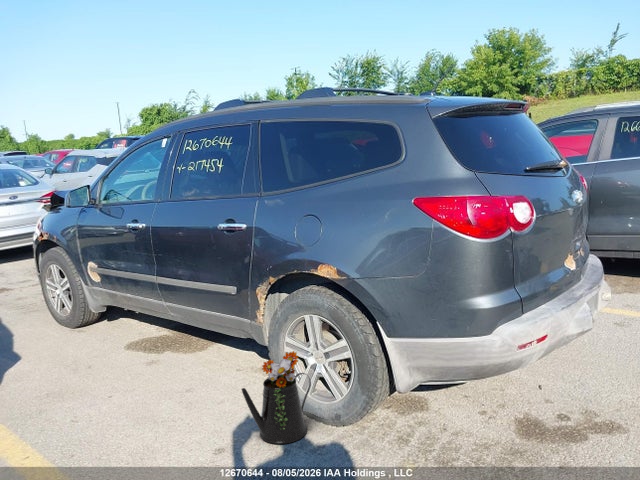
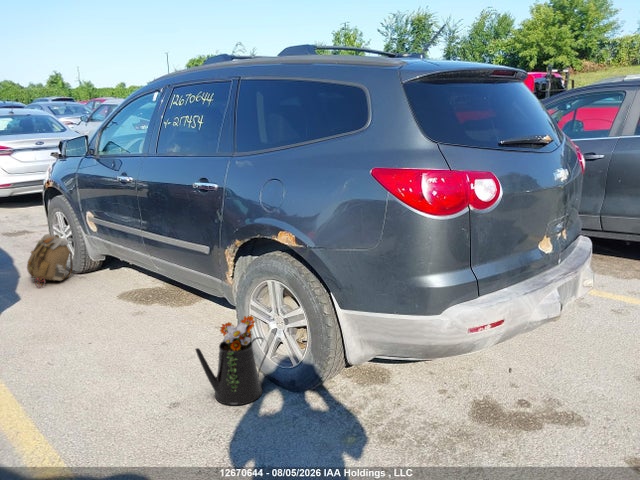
backpack: none [21,289,69,346] -> present [27,234,73,288]

